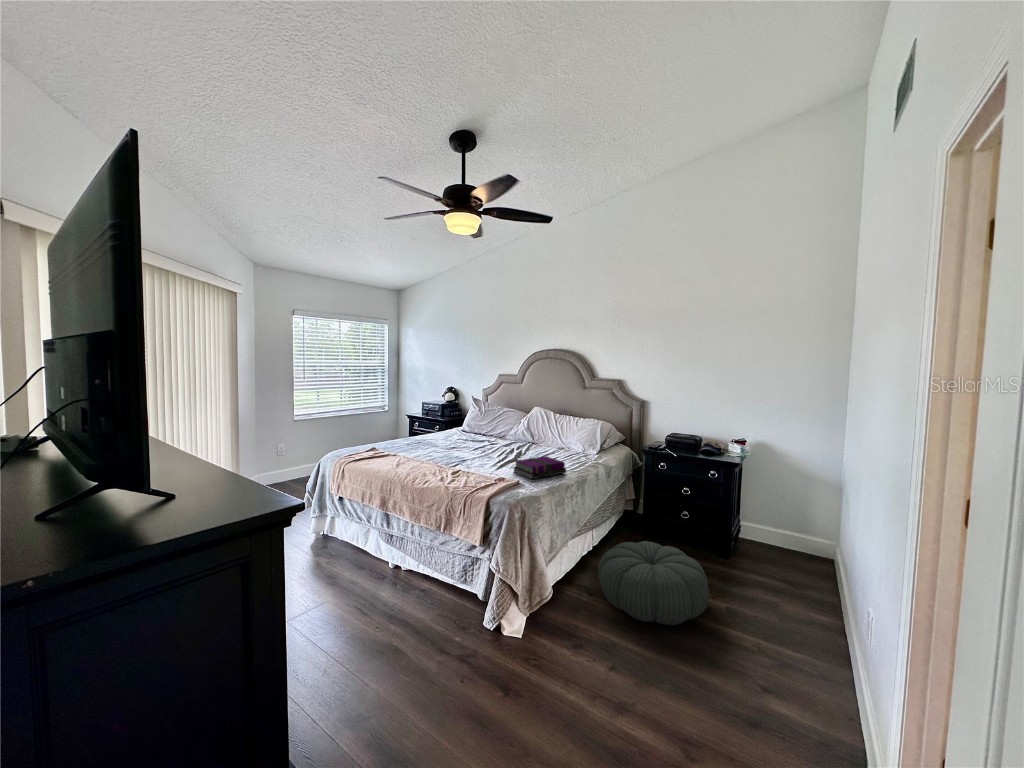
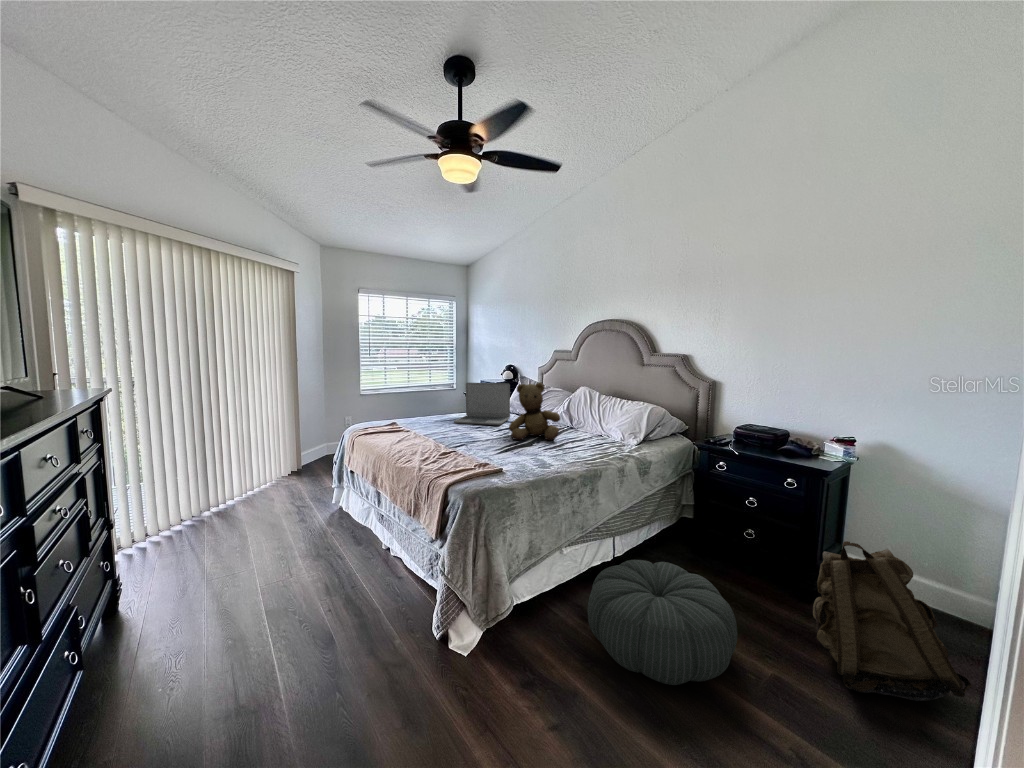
teddy bear: none [488,405,535,457] -> present [509,382,560,440]
laptop: none [427,406,474,444] -> present [454,383,510,425]
notebook: present [514,456,566,479] -> none [512,443,572,469]
backpack: none [740,508,835,606] -> present [813,541,972,701]

